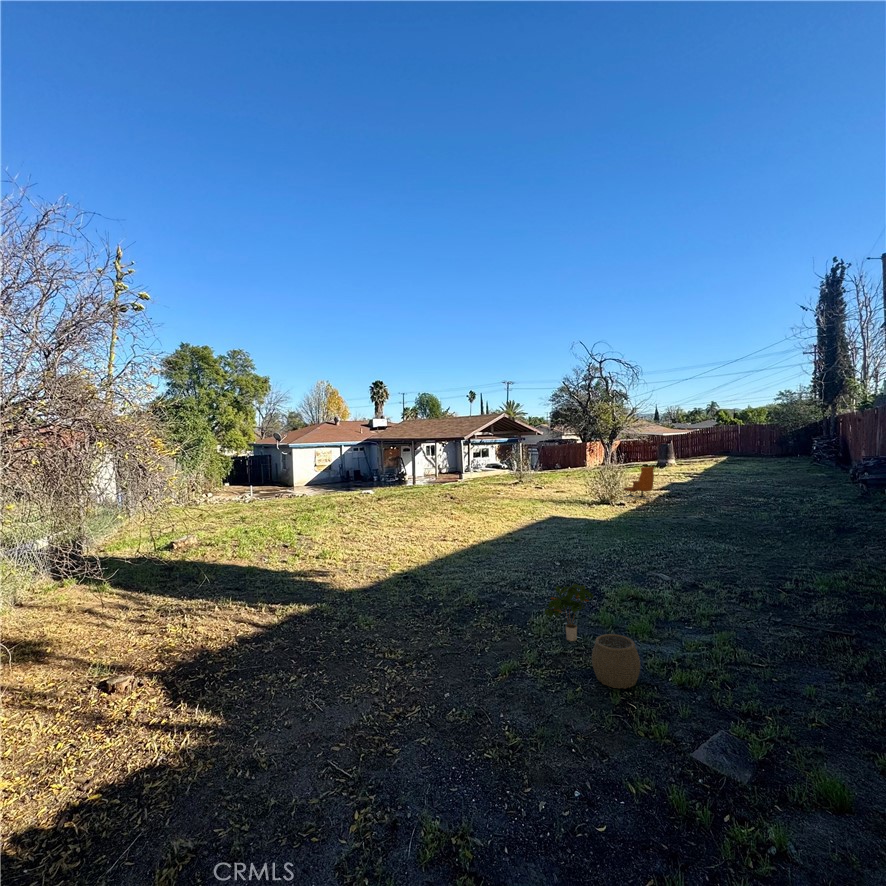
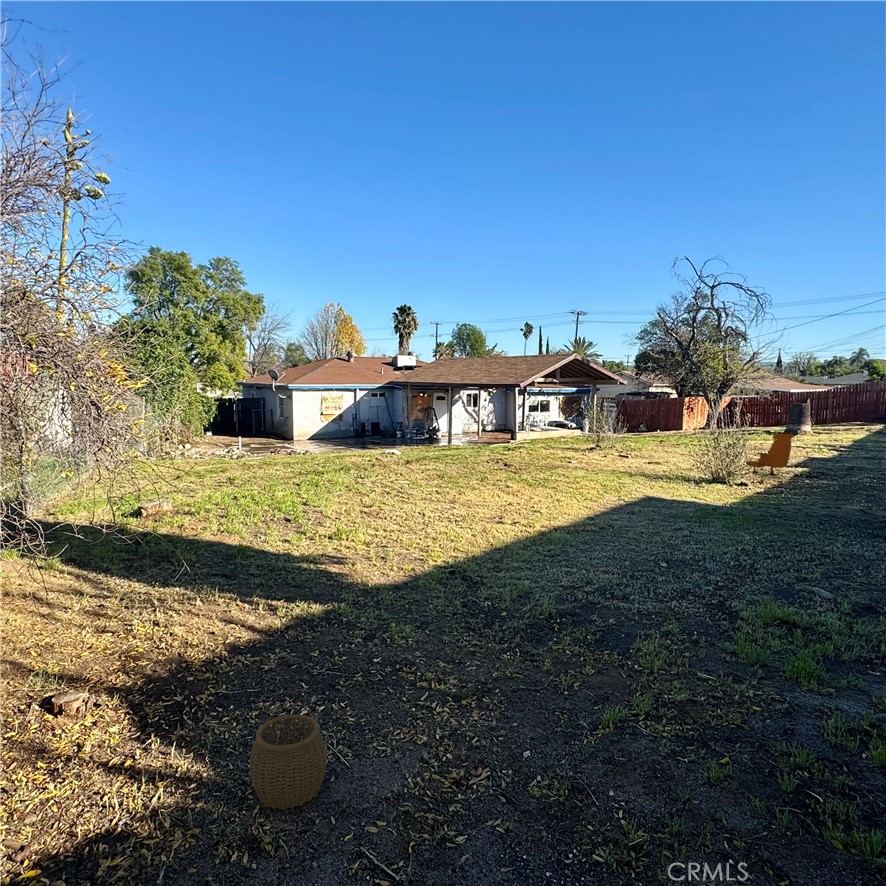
potted plant: present [545,584,593,641] -> none [665,602,739,683]
woven basket: present [592,634,640,689] -> present [250,715,327,810]

